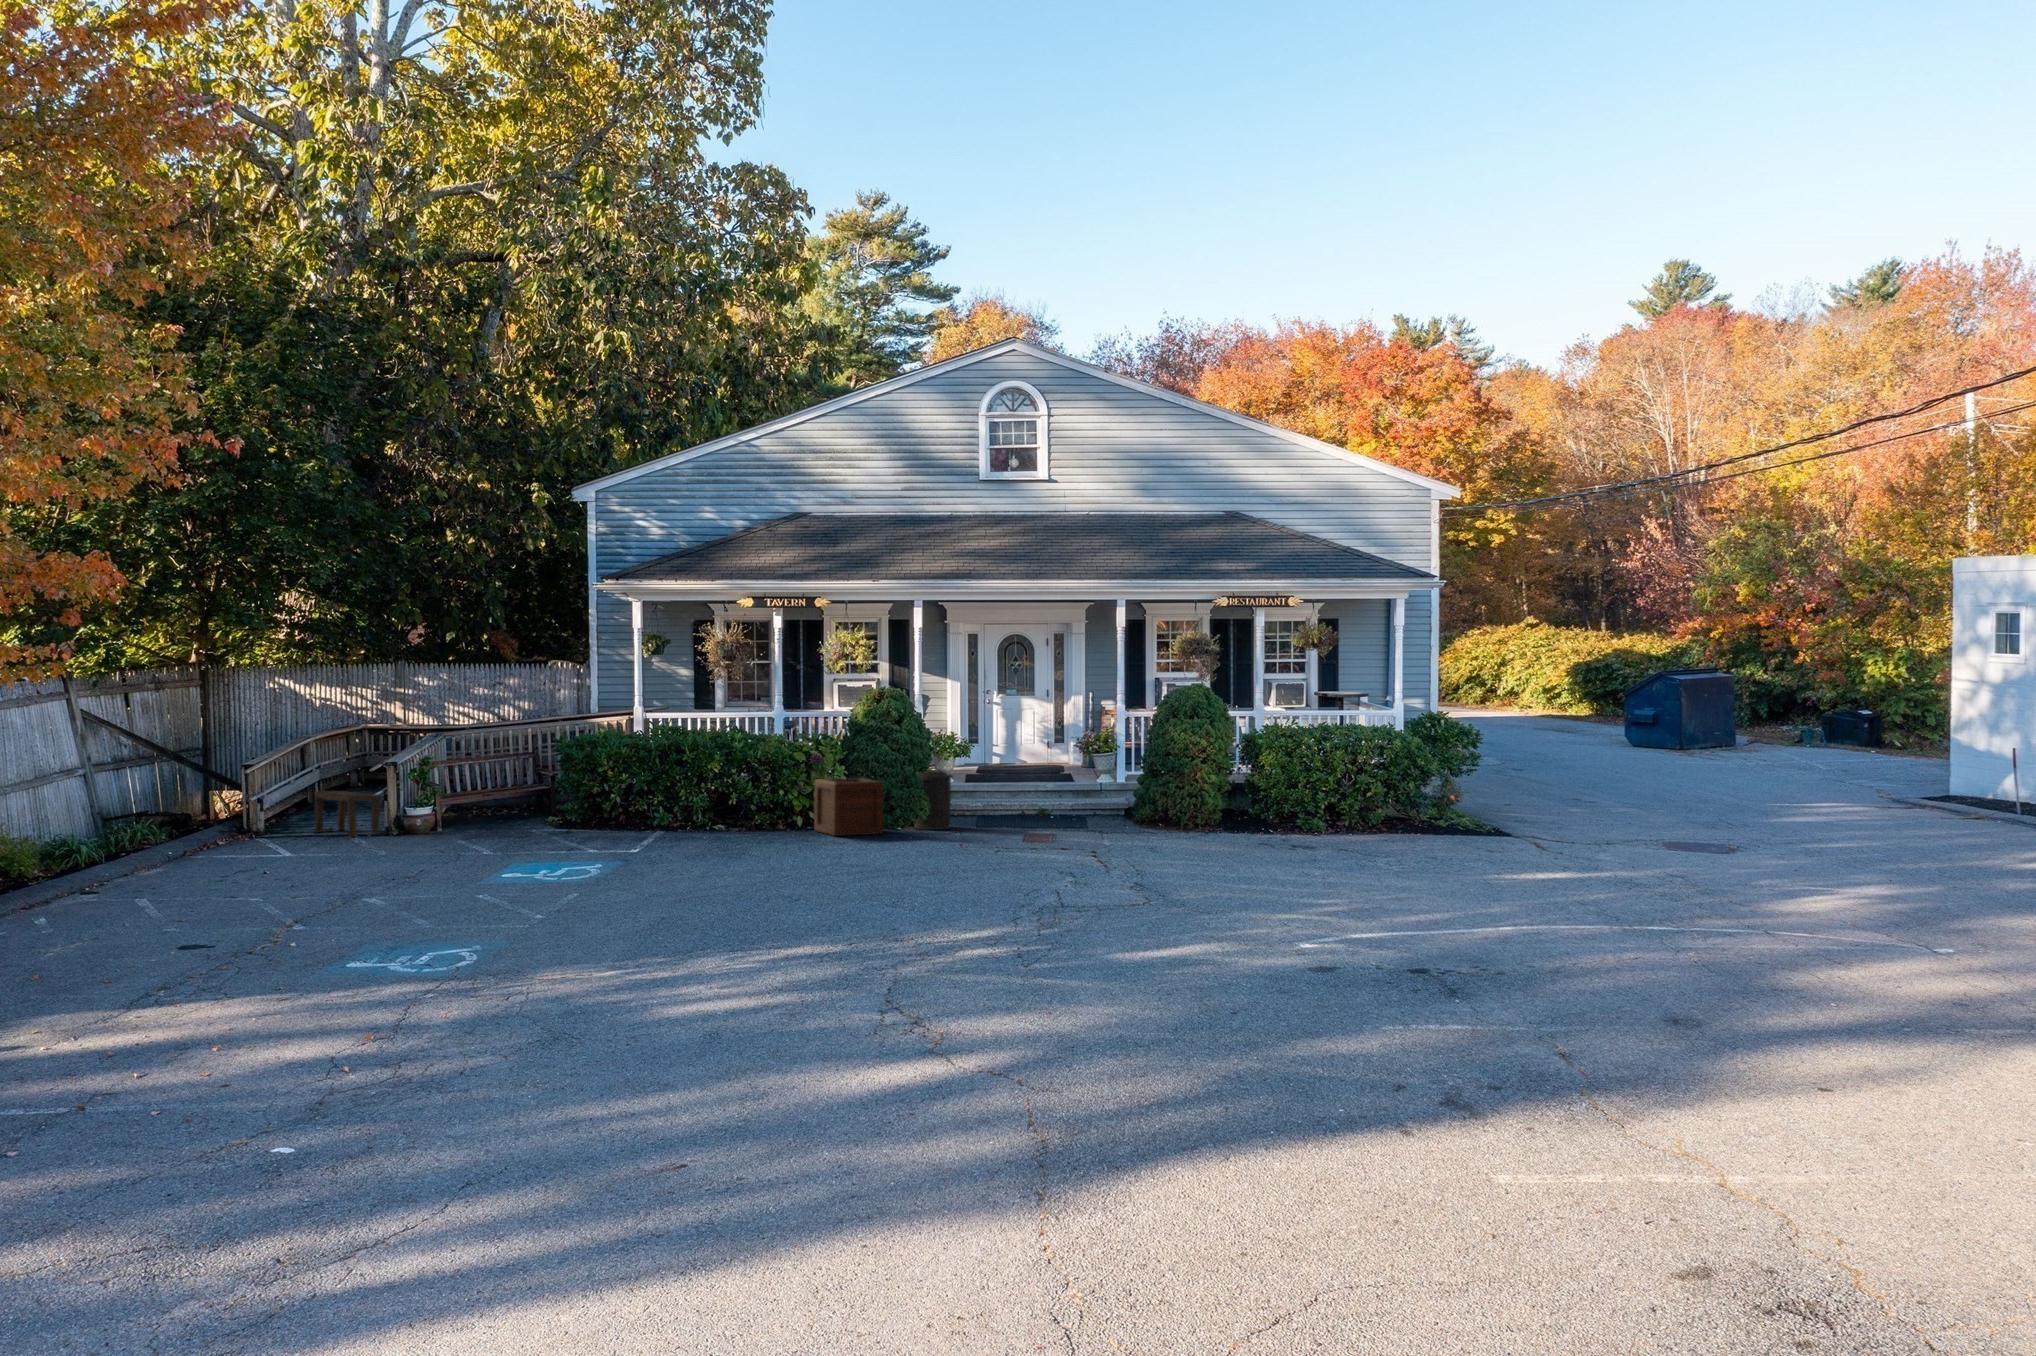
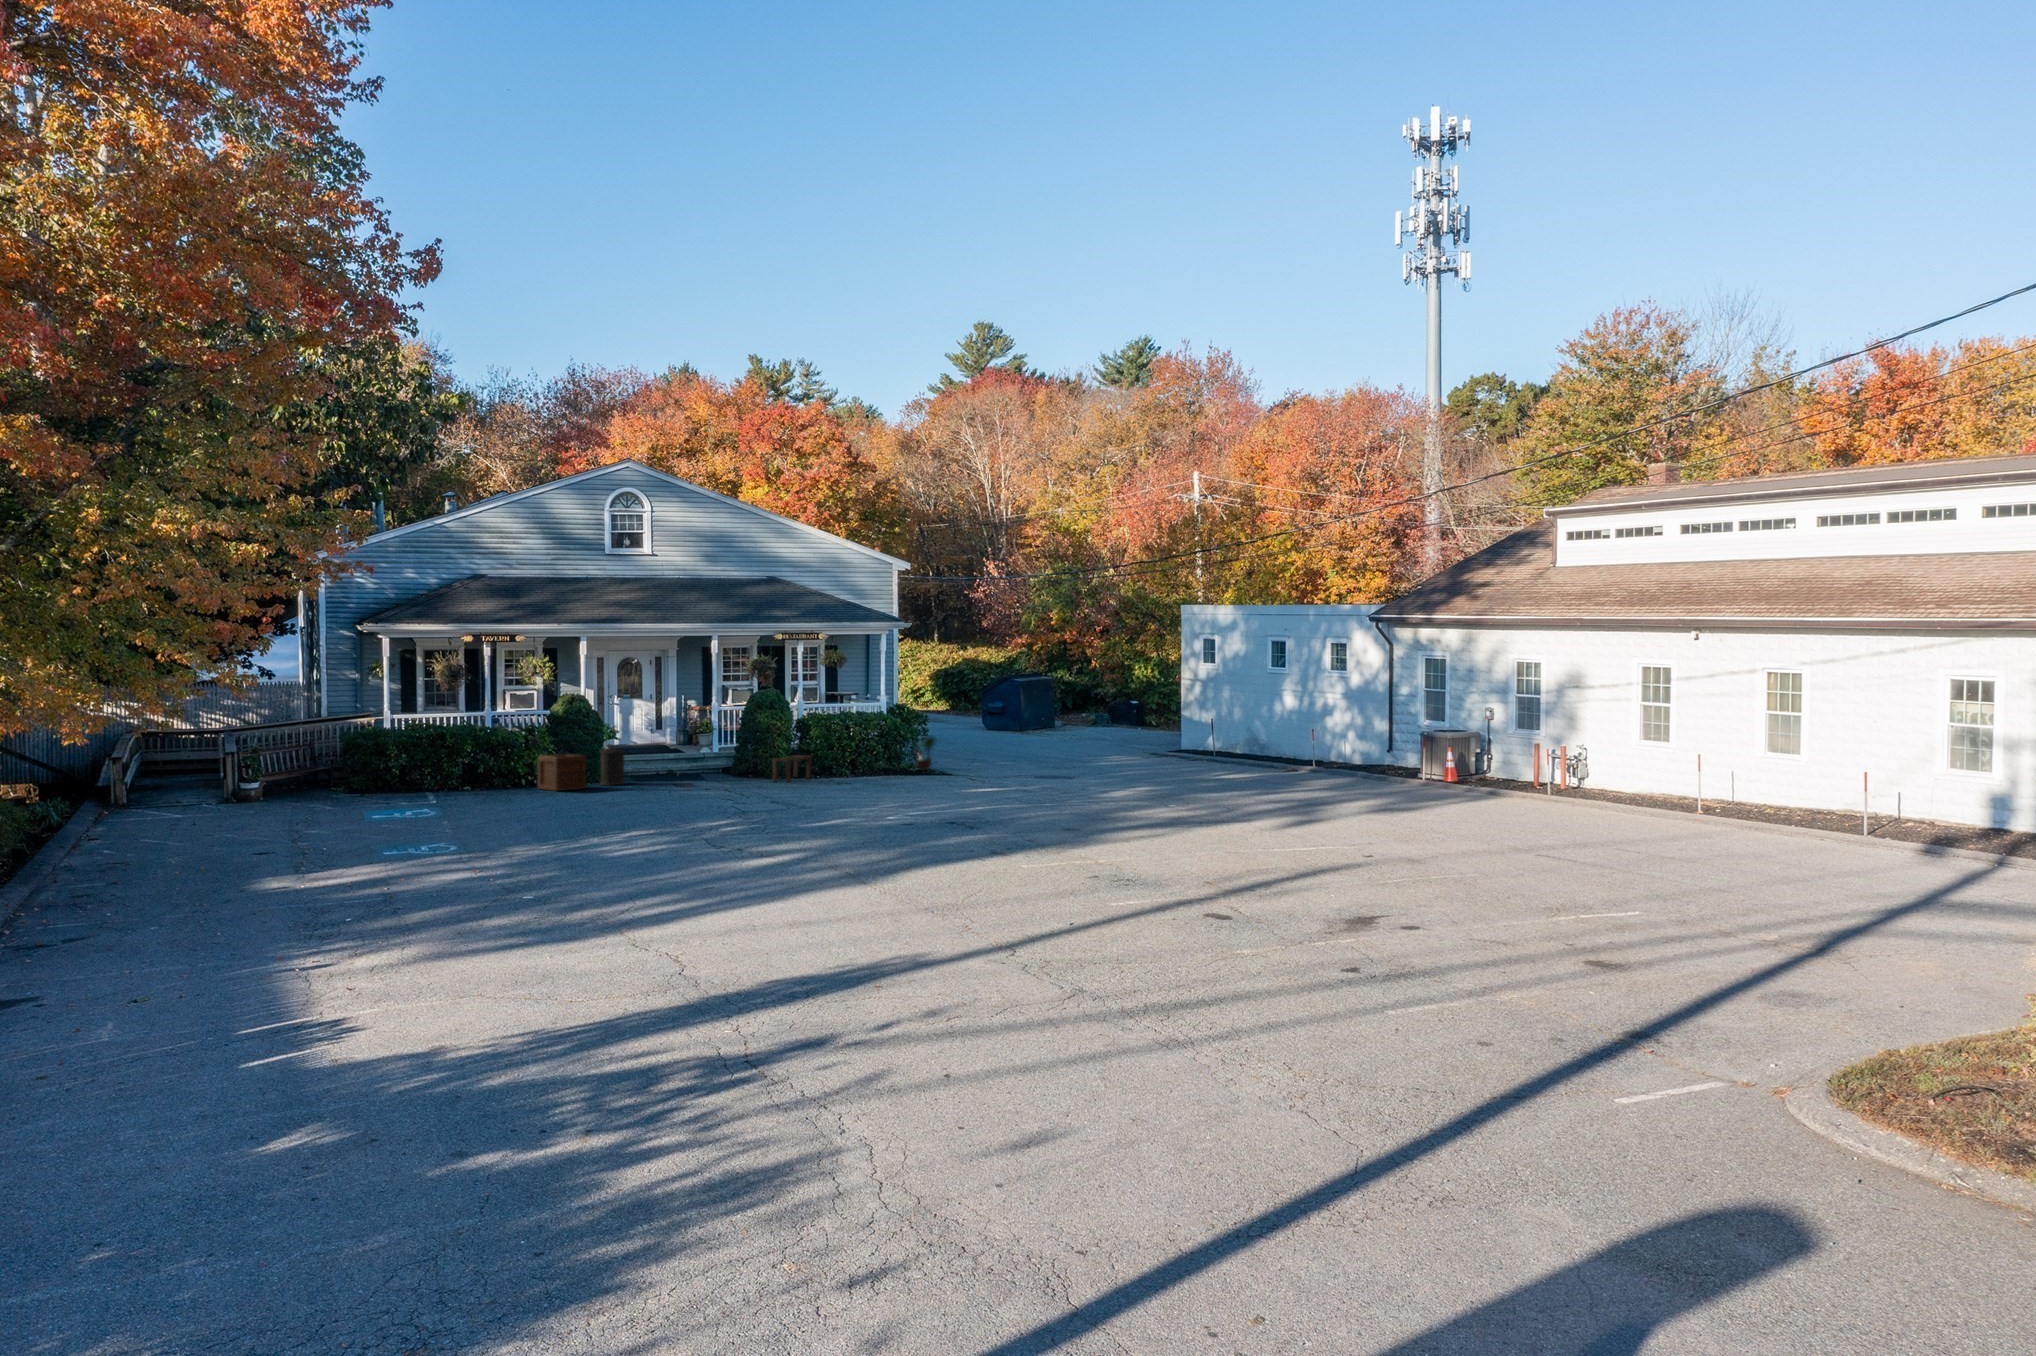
potted tree: none [1439,762,1477,826] -> present [915,736,936,771]
bench: present [314,791,381,838] -> present [773,755,811,782]

